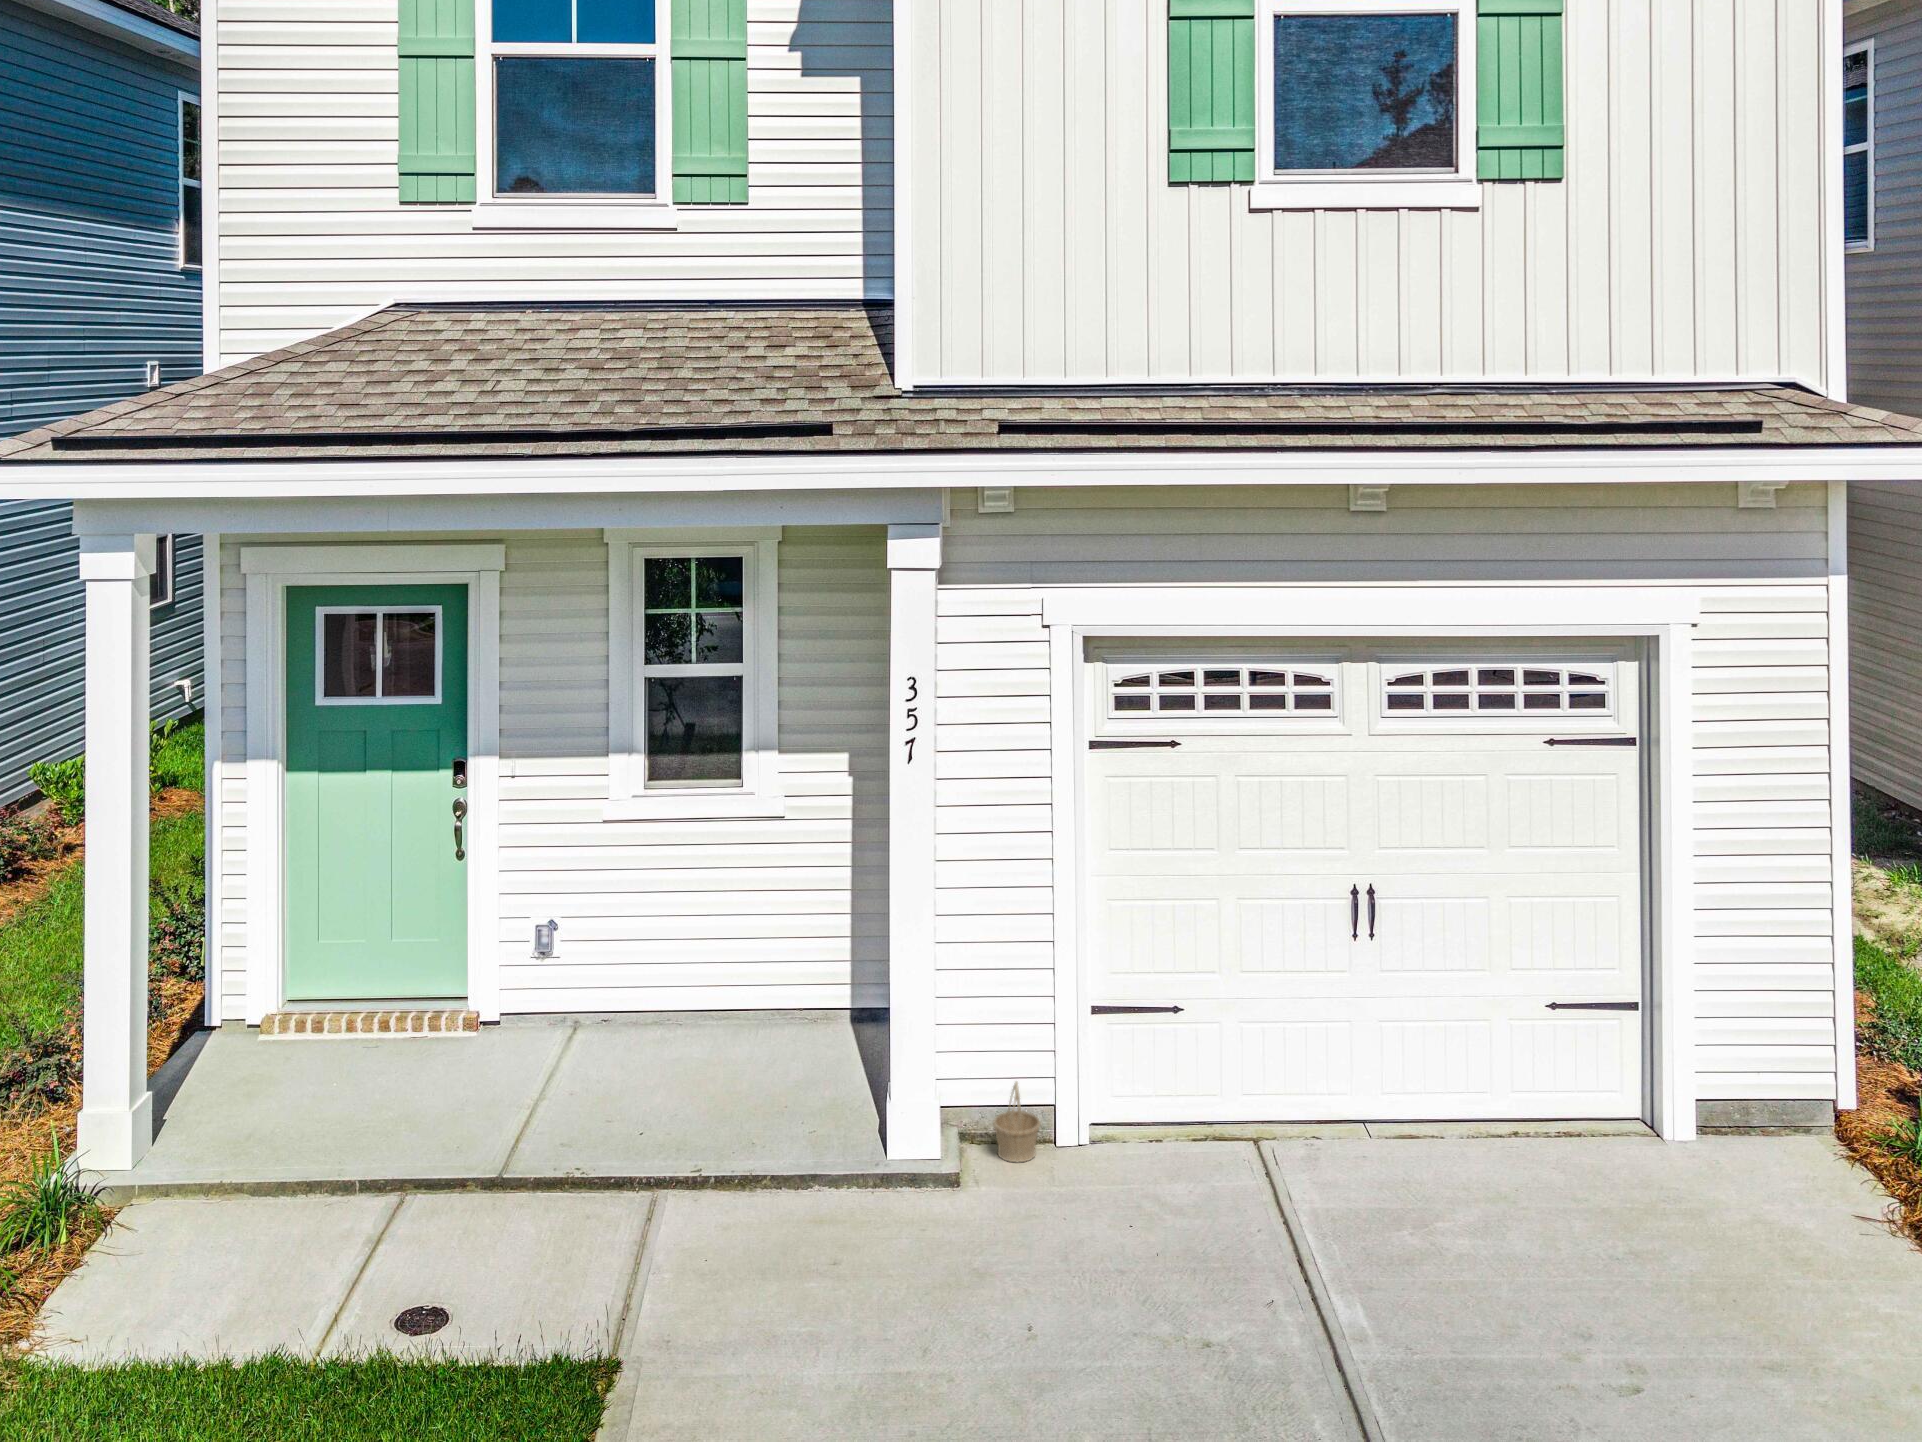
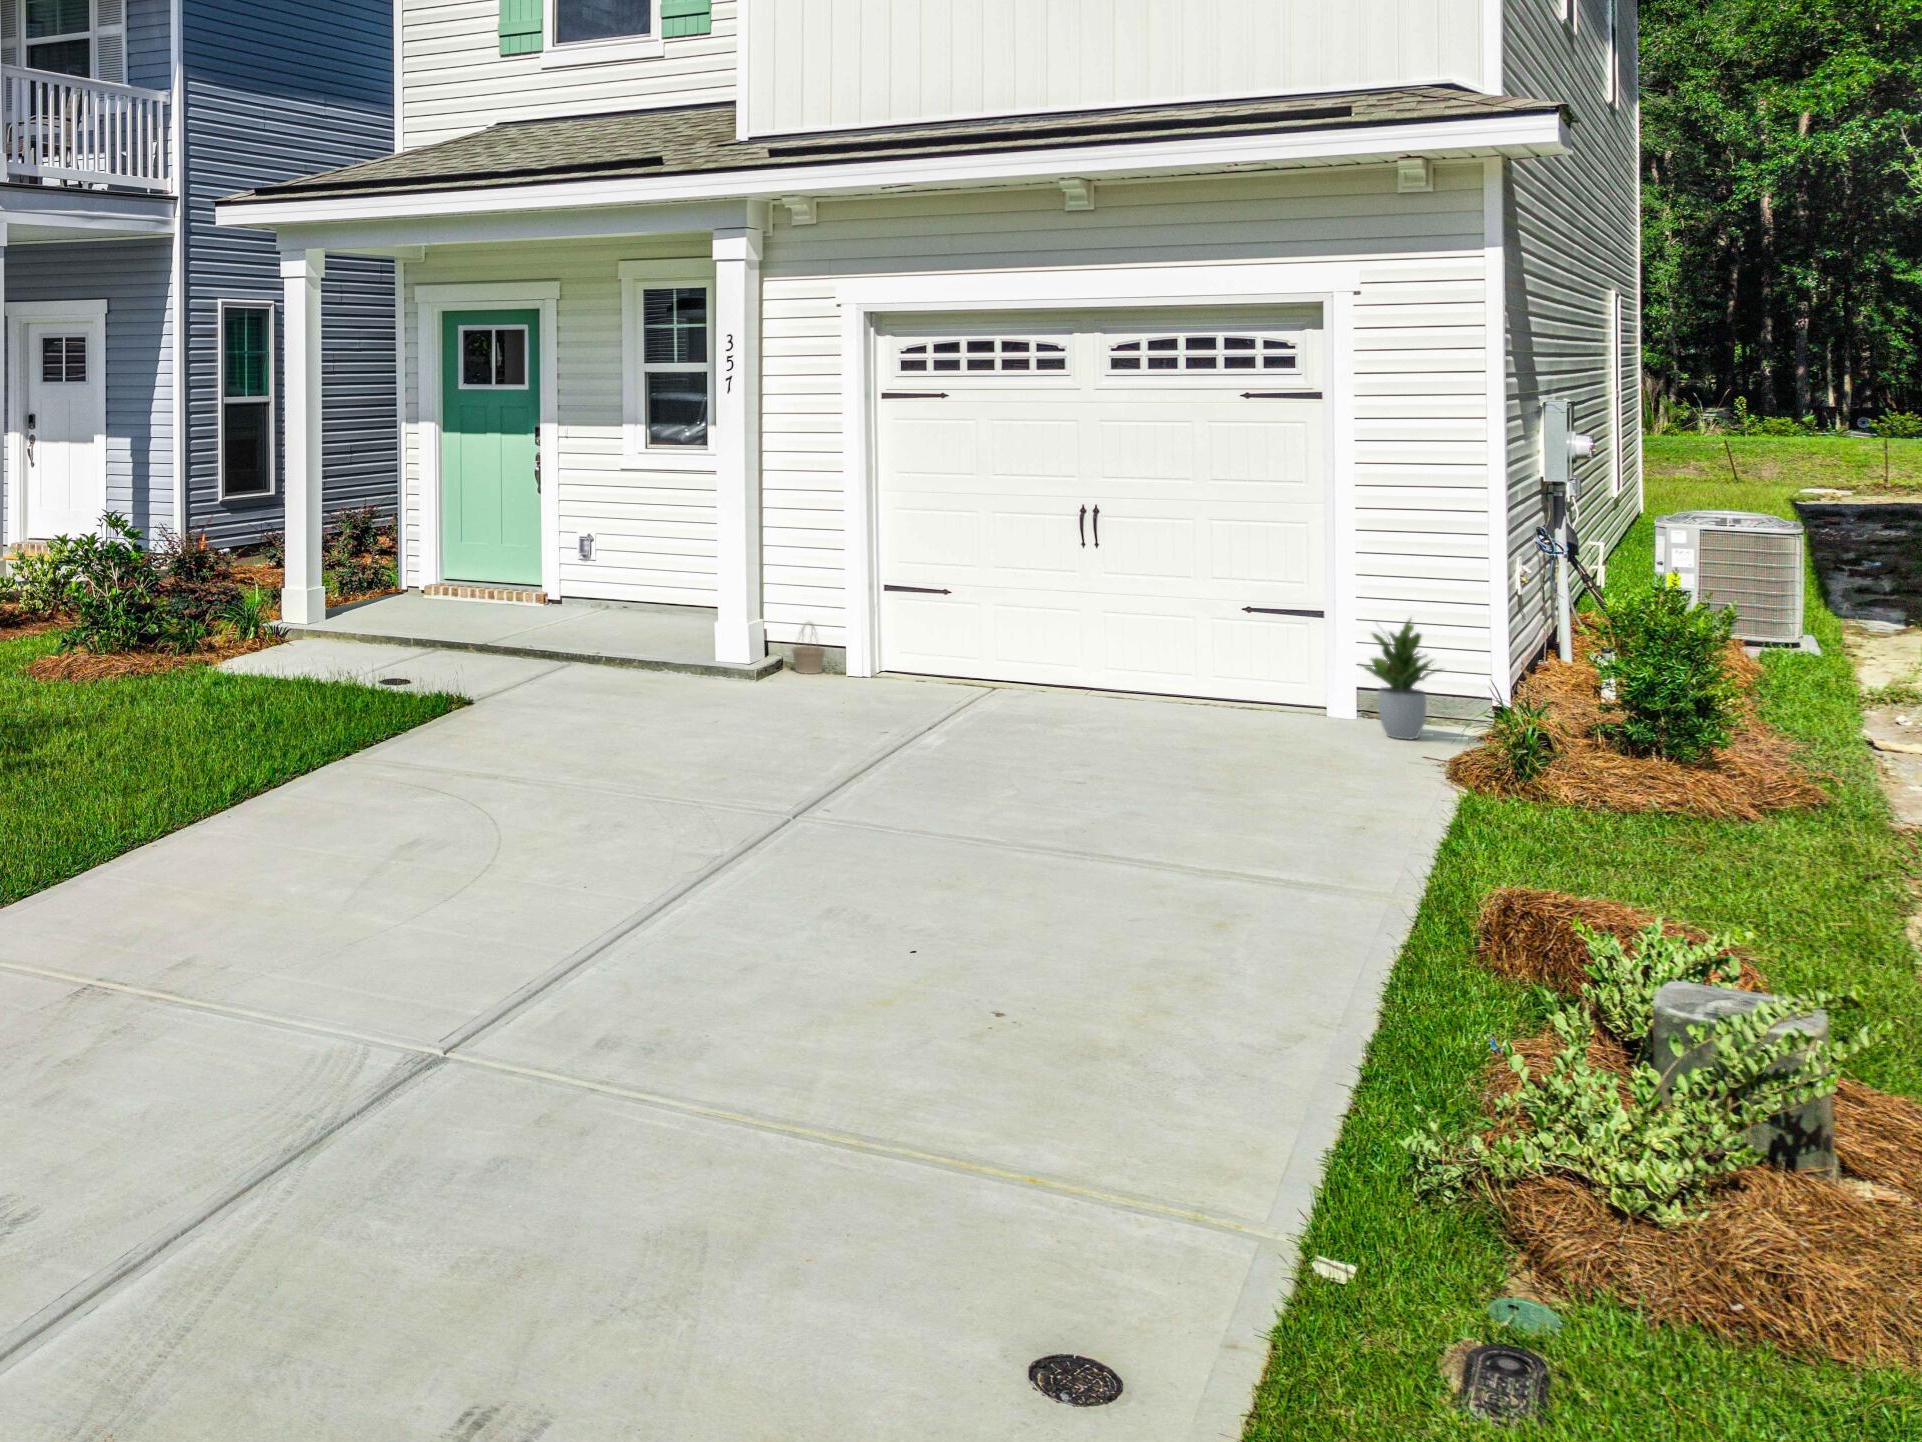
potted plant: none [1708,1007,1803,1161] -> present [1361,620,1442,739]

